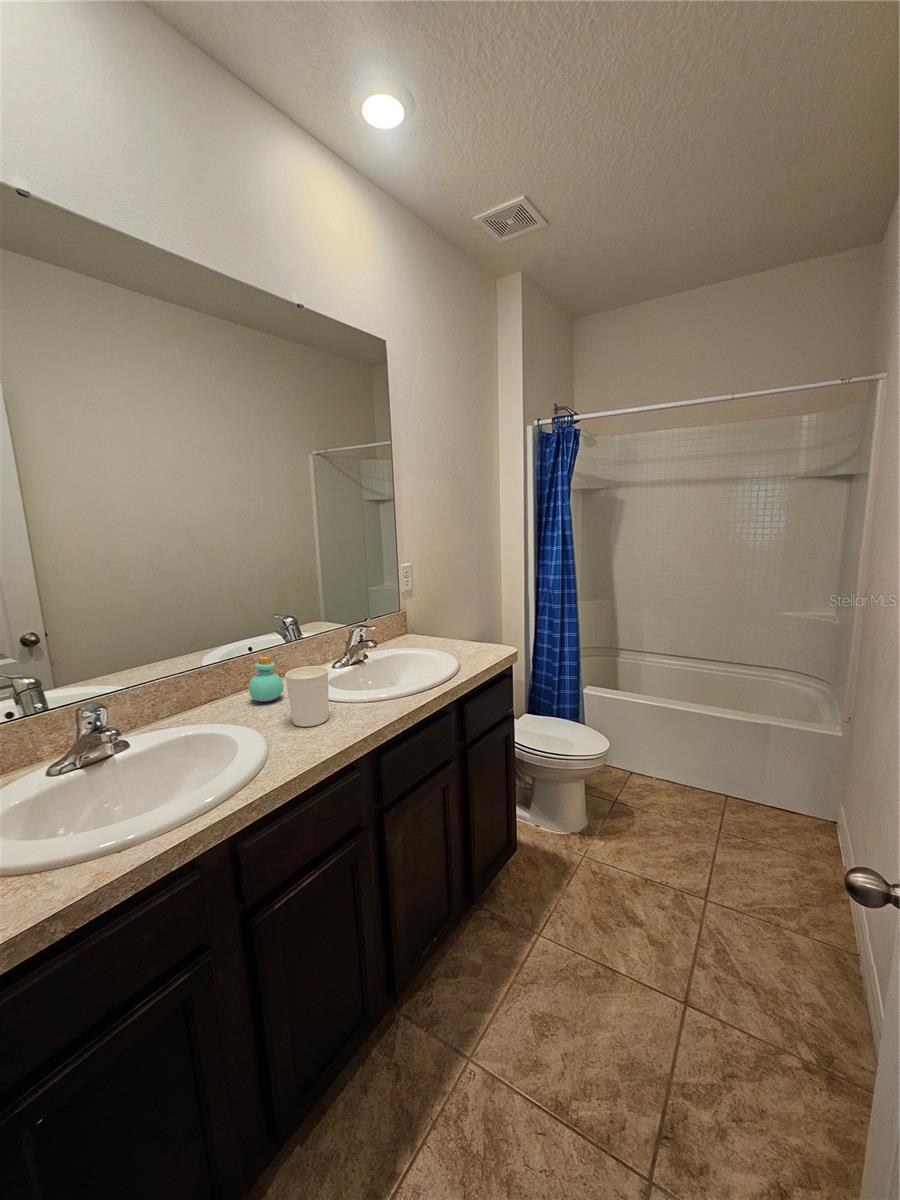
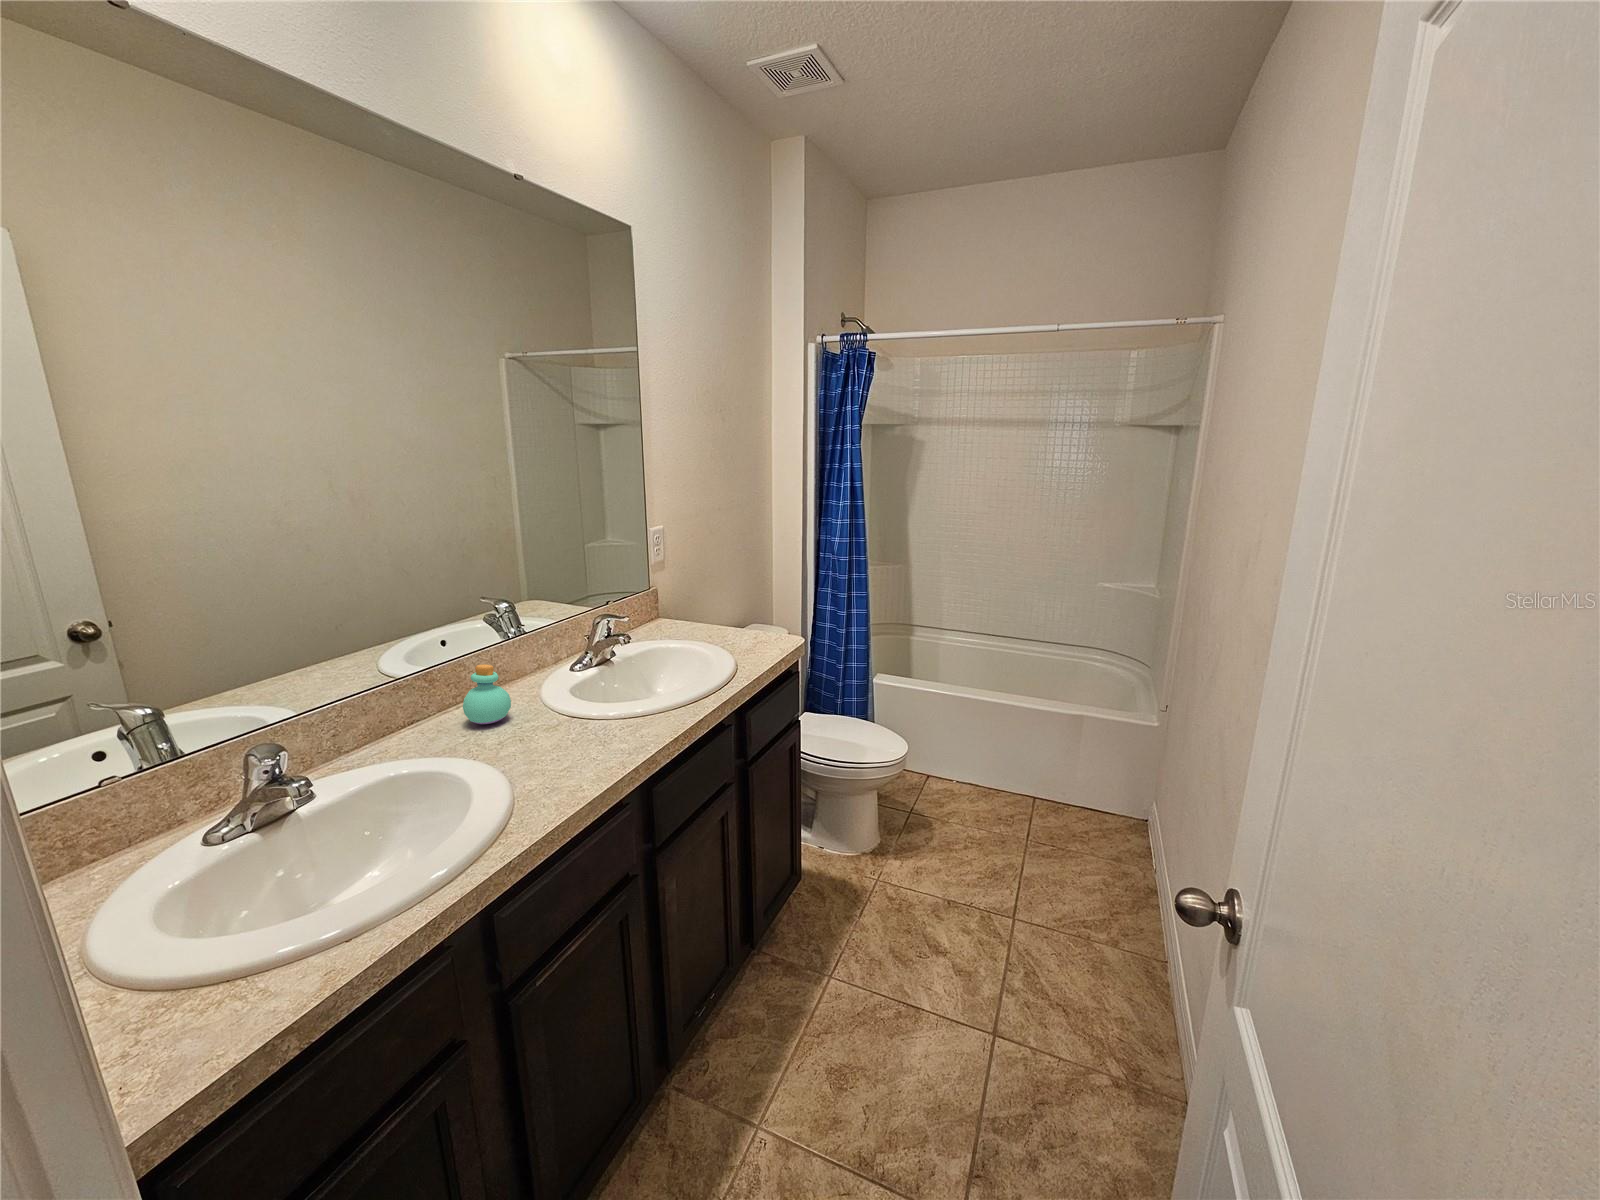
candle holder: present [285,666,329,727] -> none [525,678,582,757]

